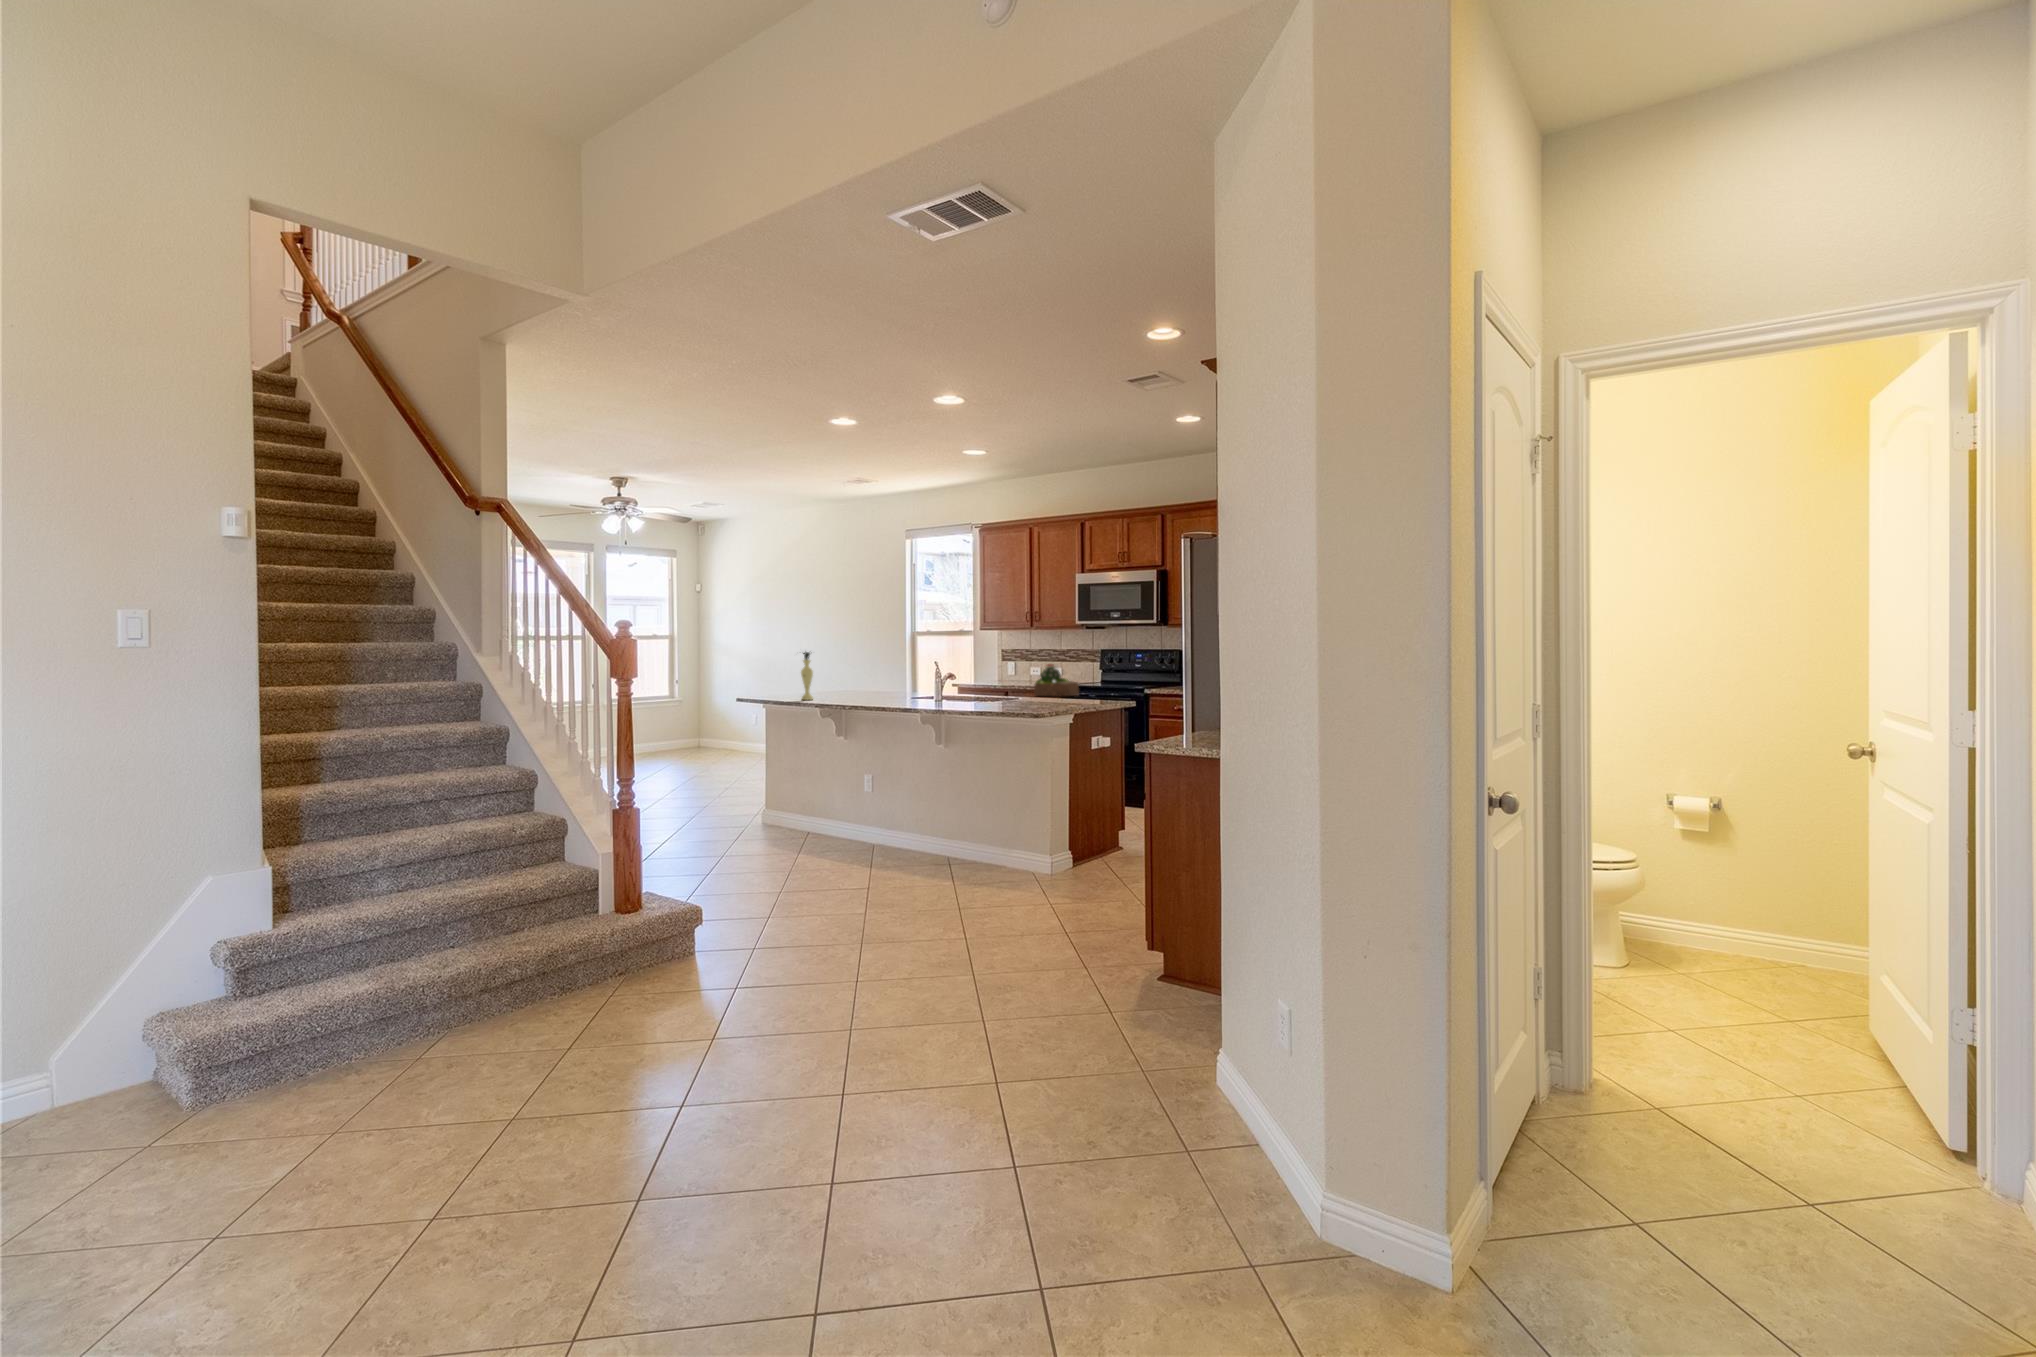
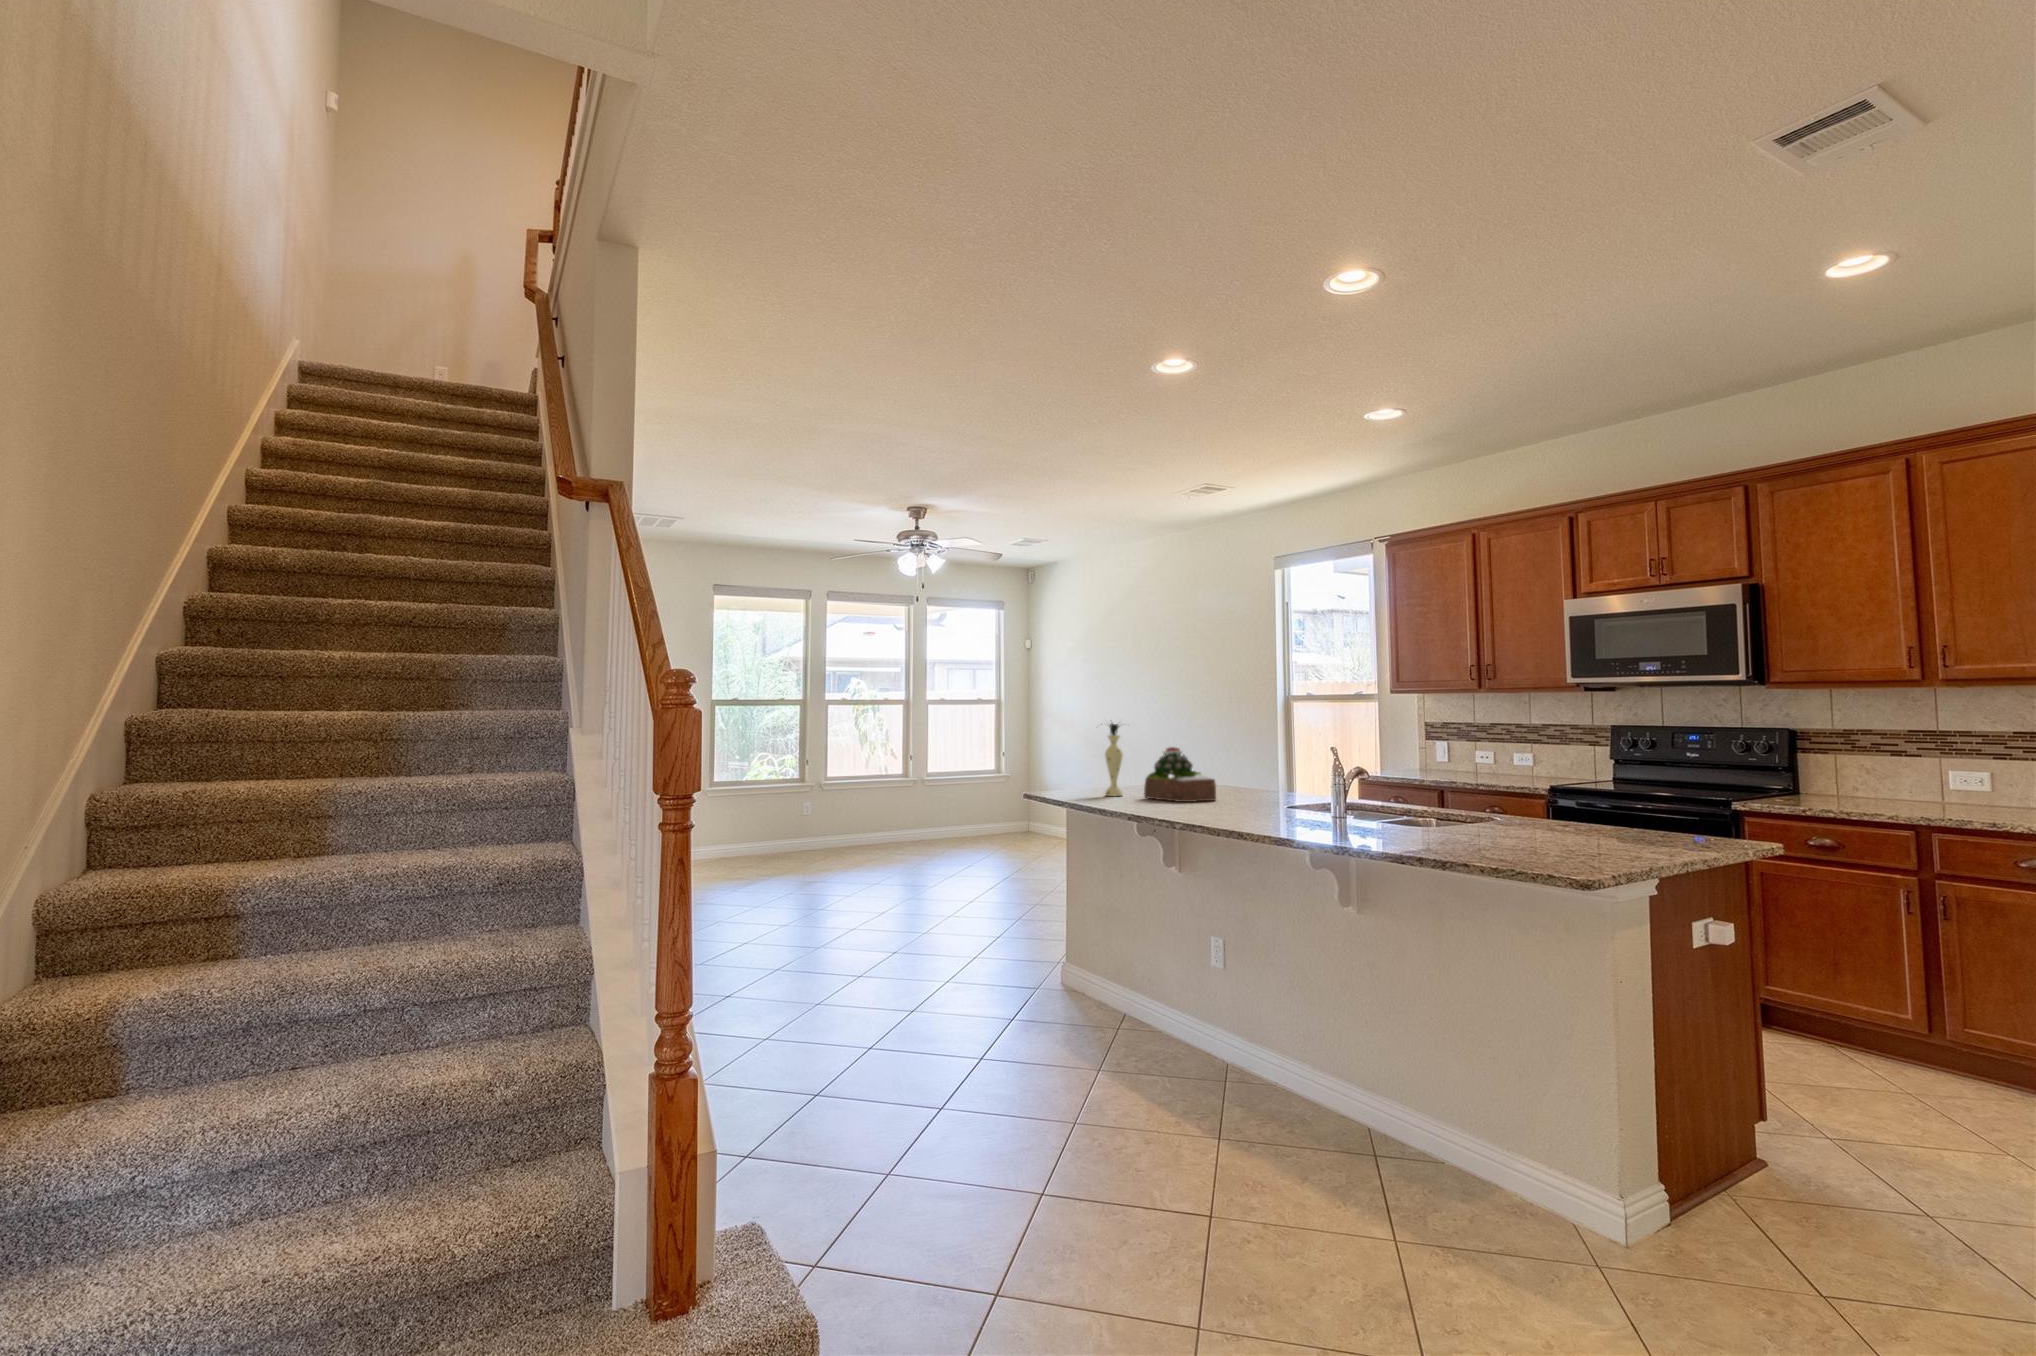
succulent plant: present [1034,664,1079,696] -> present [1144,747,1216,802]

